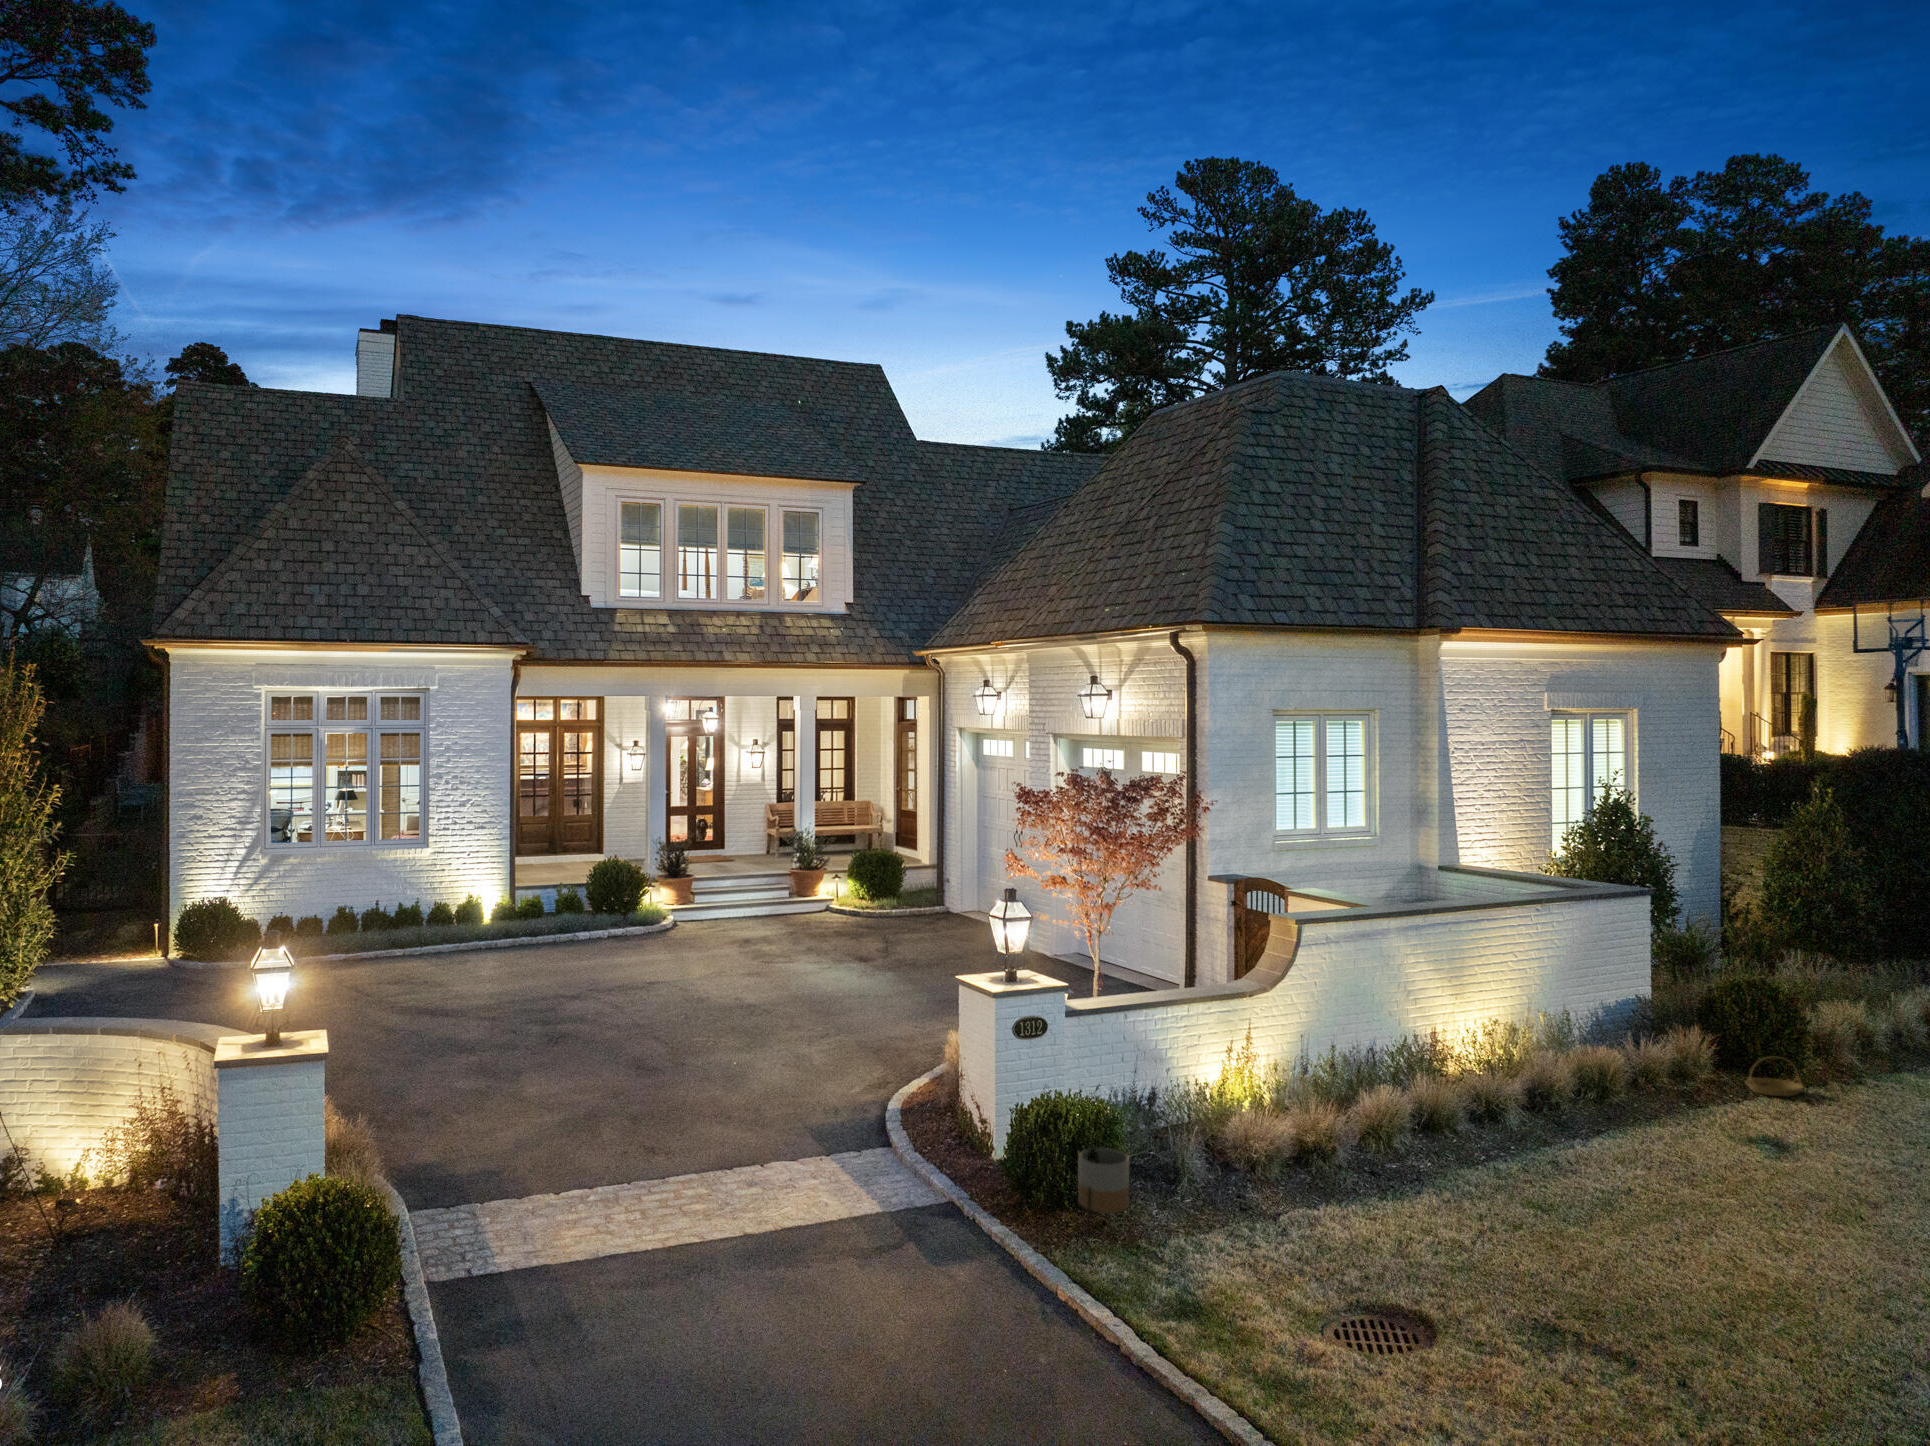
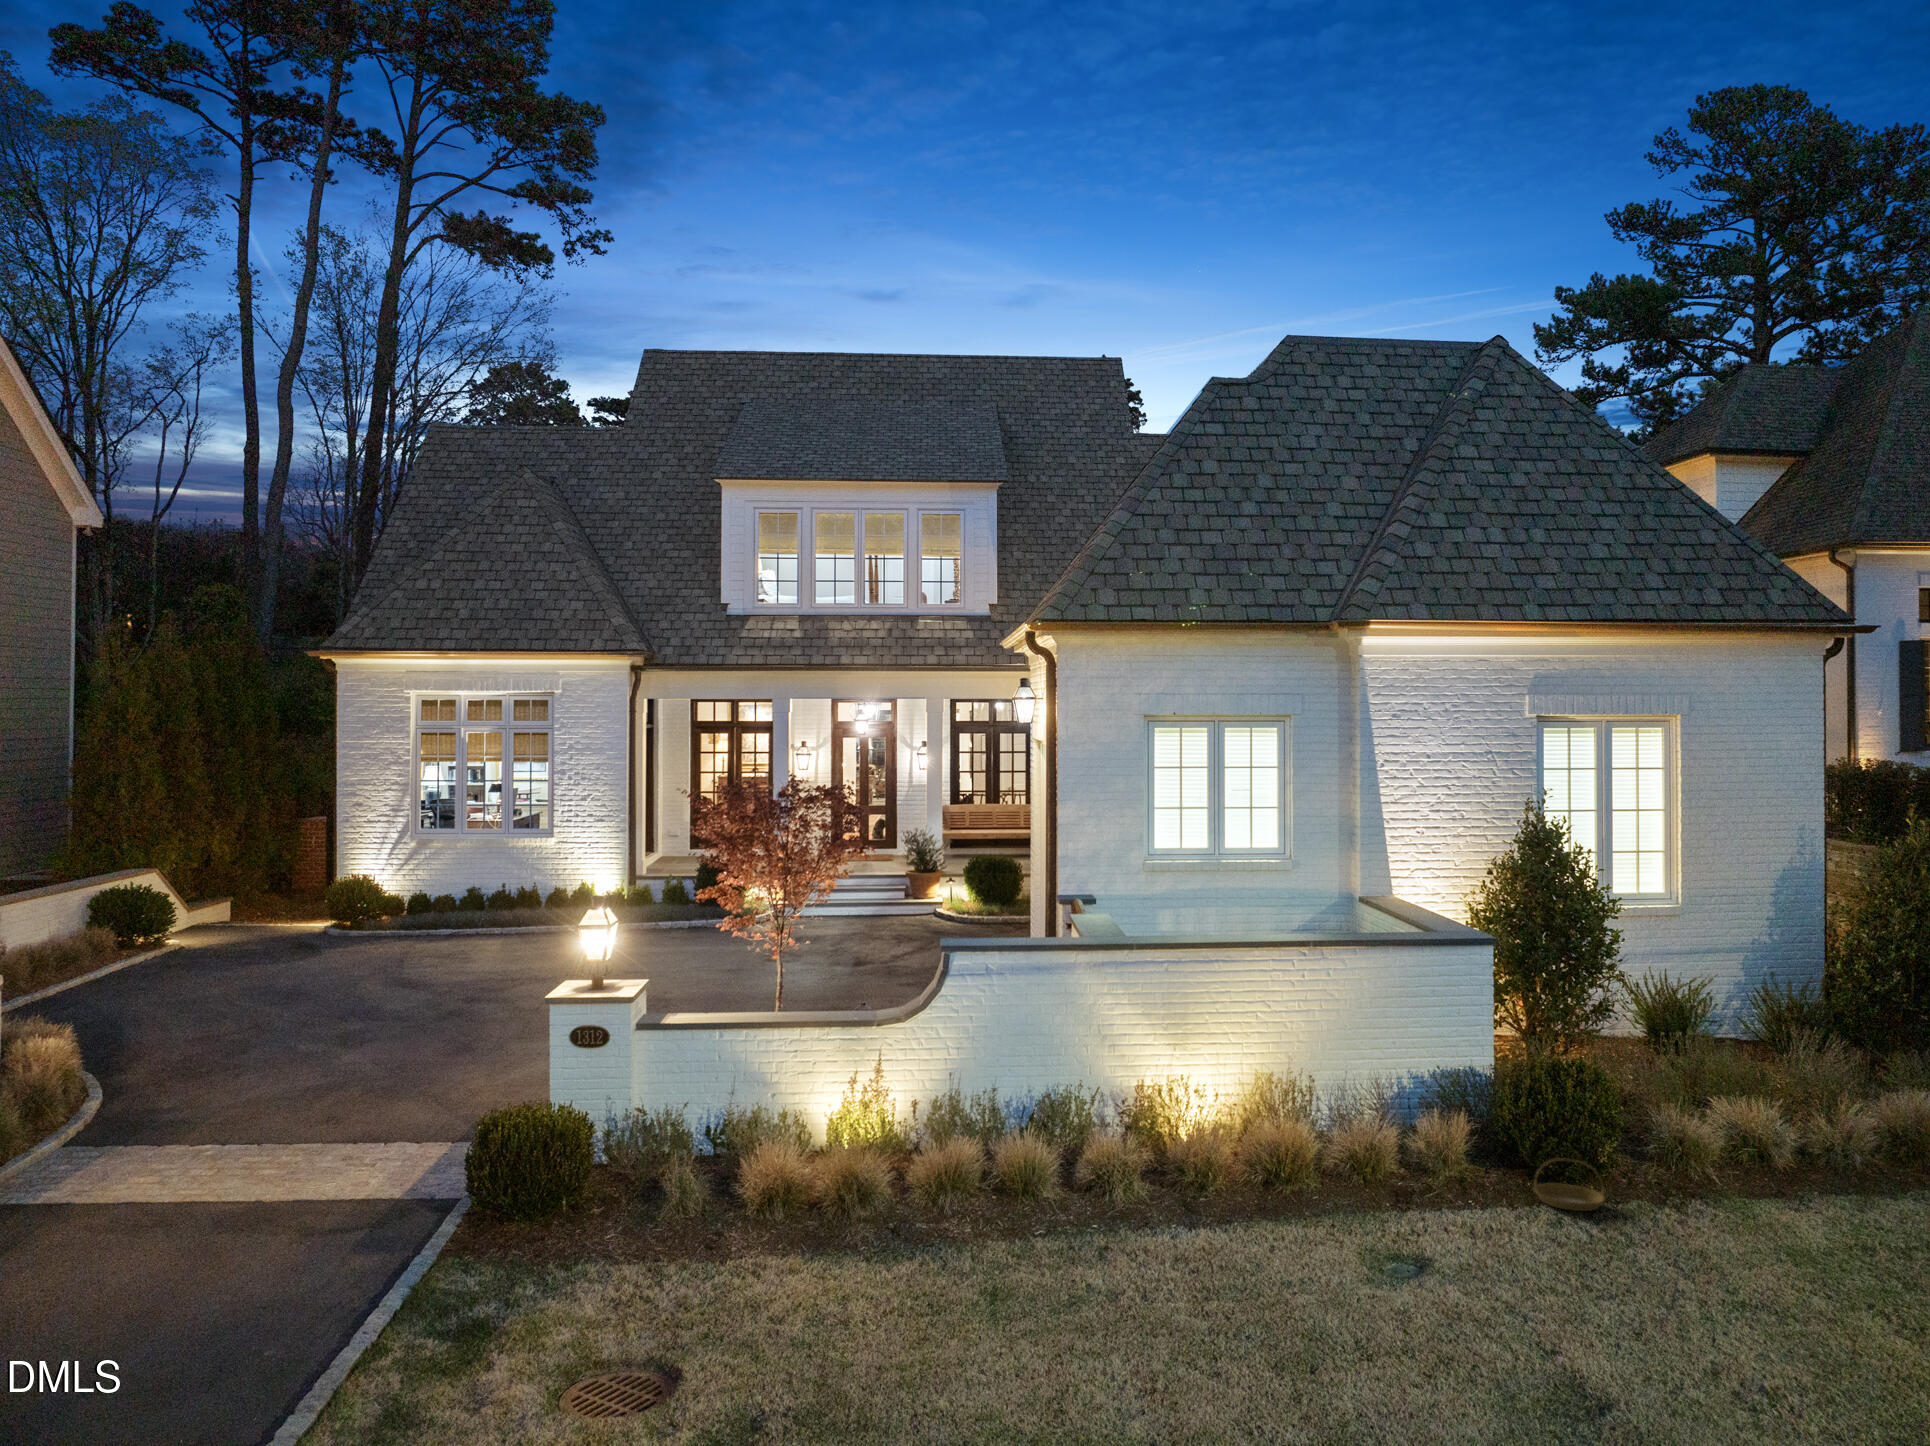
planter: present [1078,1148,1131,1221] -> none [495,1160,551,1245]

